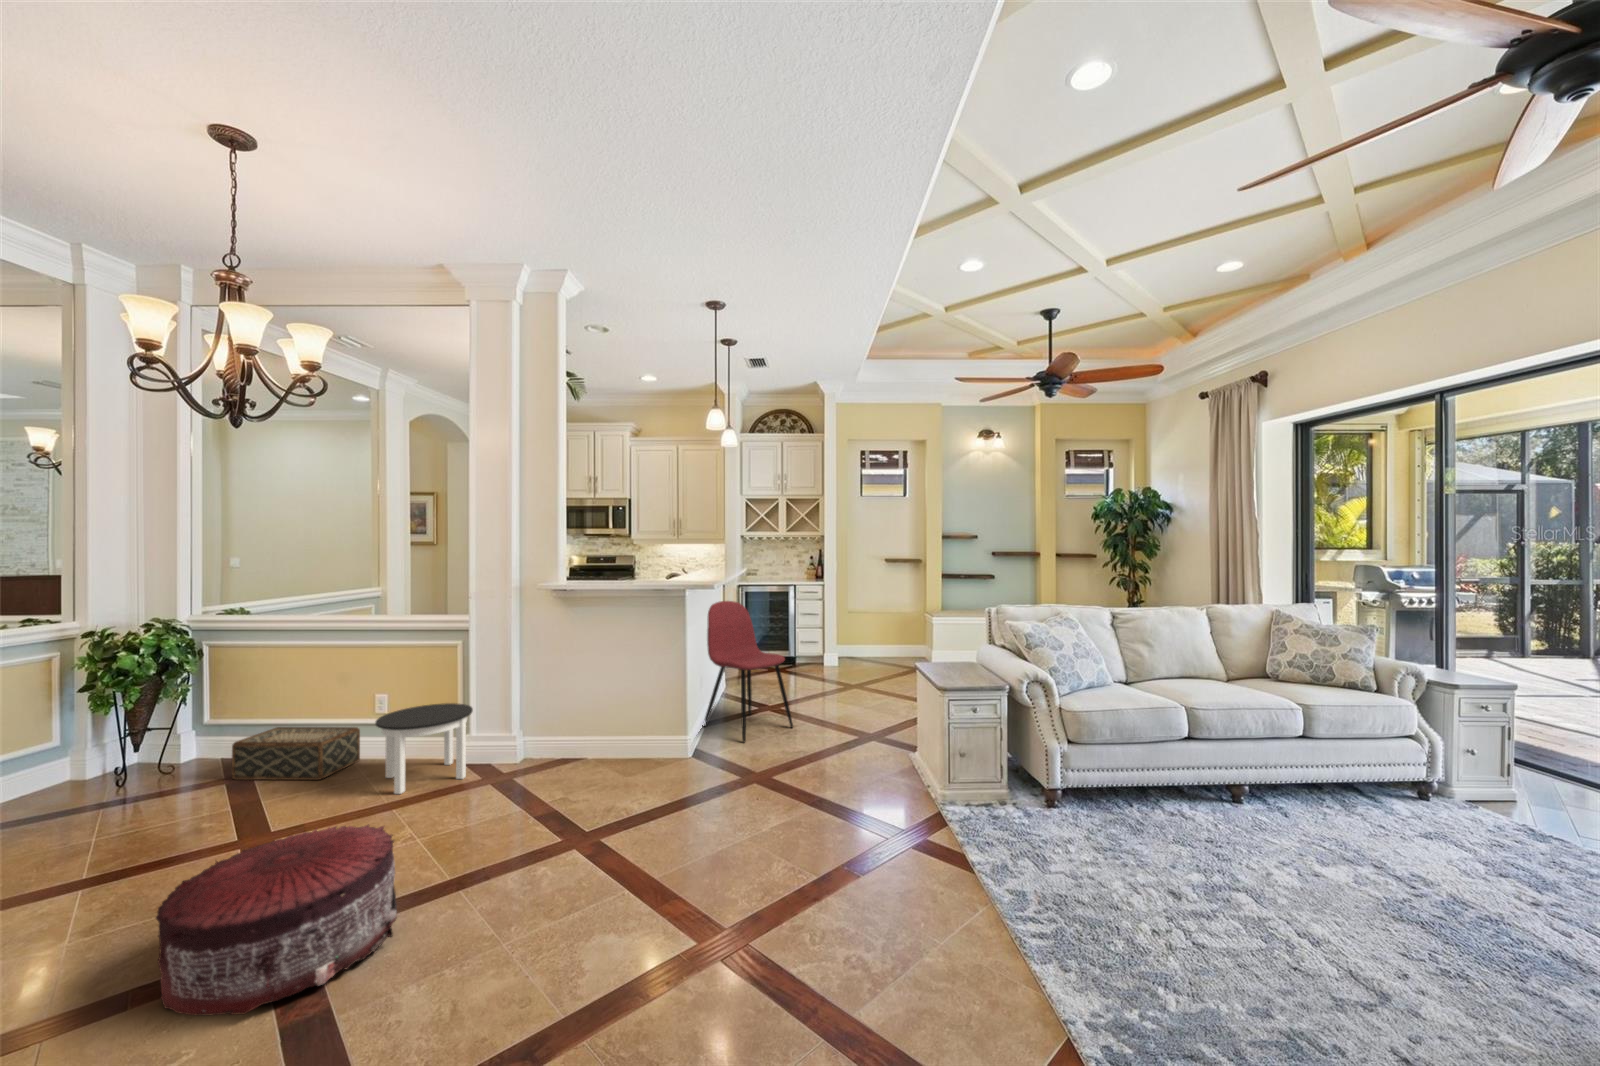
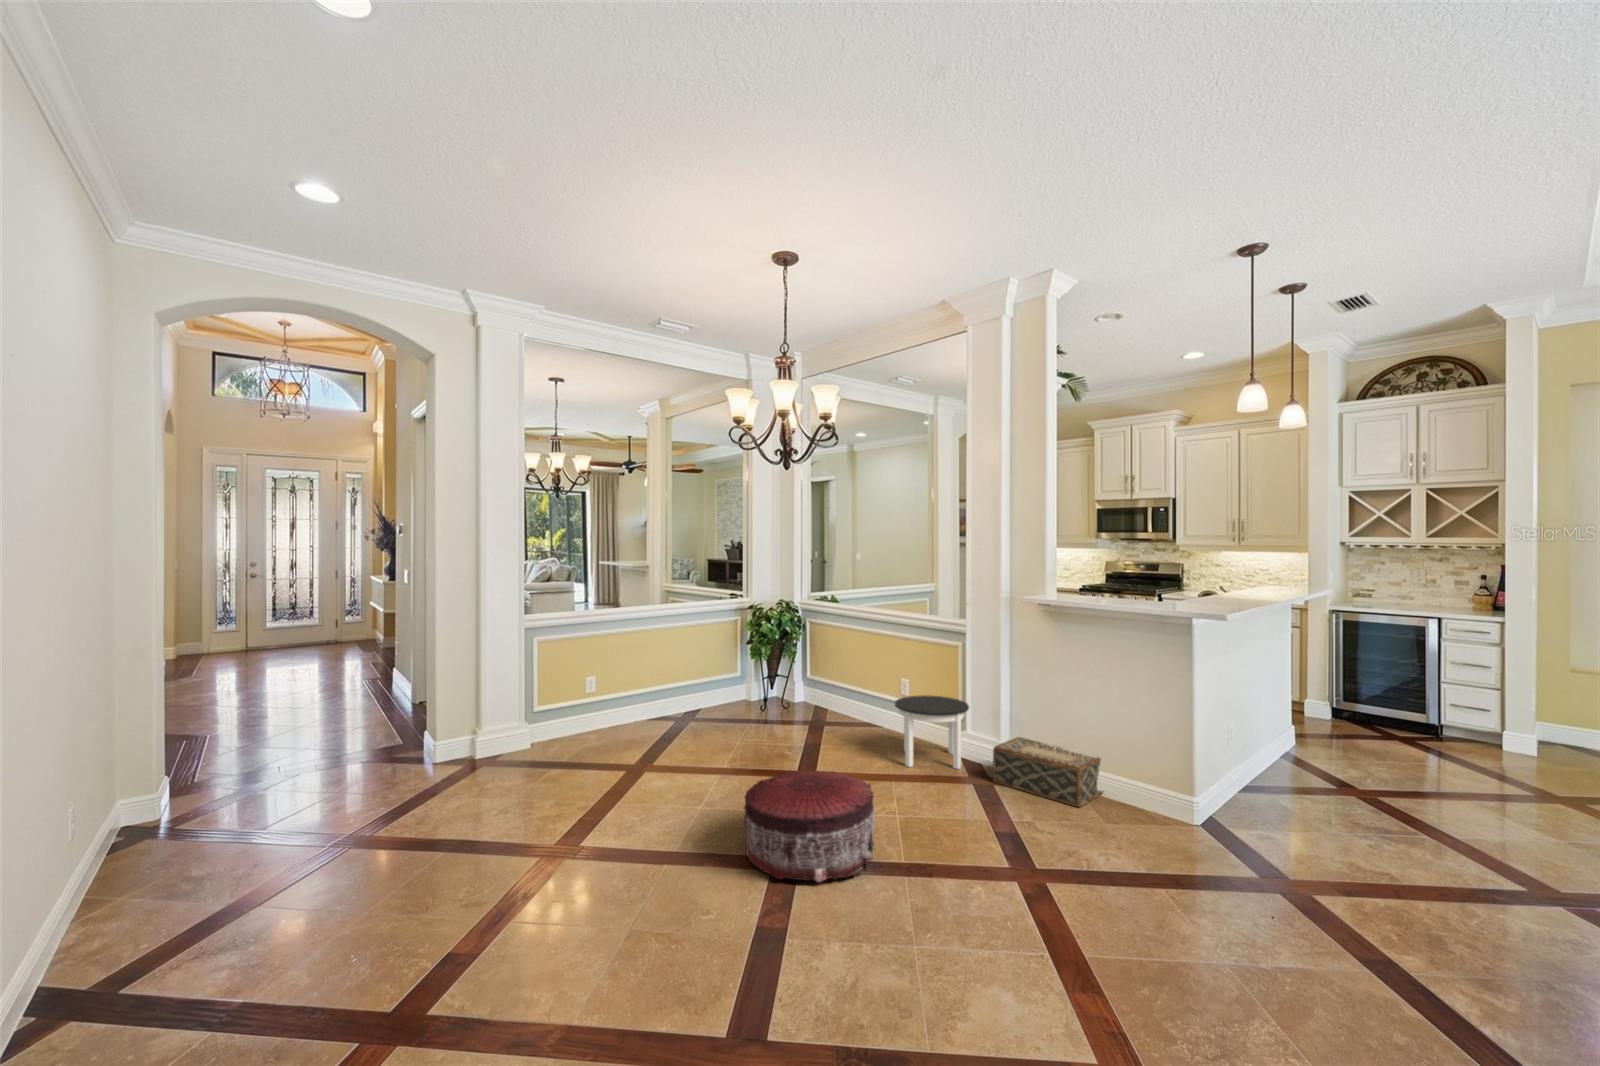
dining chair: present [704,601,793,742] -> none [1231,633,1378,826]
woven basket: present [232,727,360,780] -> present [993,737,1103,807]

